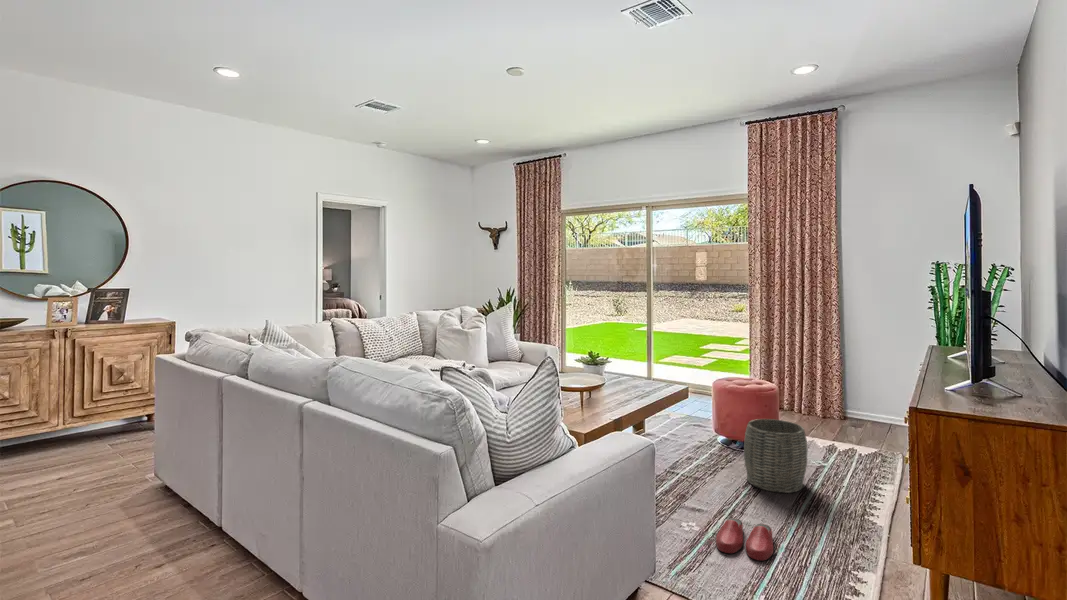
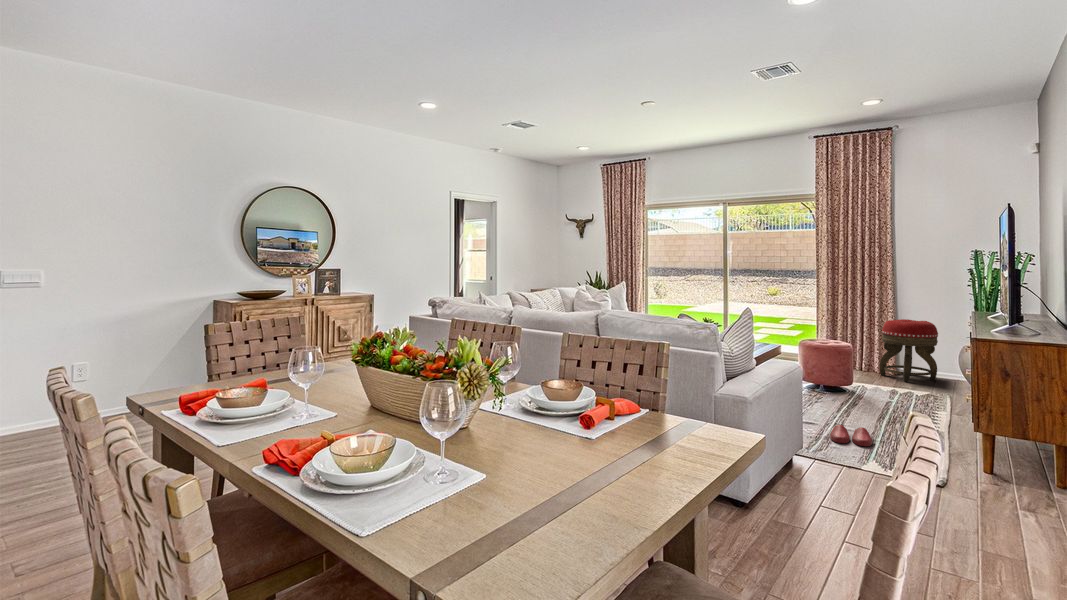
footstool: none [823,350,893,432] -> present [880,319,938,382]
woven basket: present [744,419,807,493] -> none [834,365,883,415]

